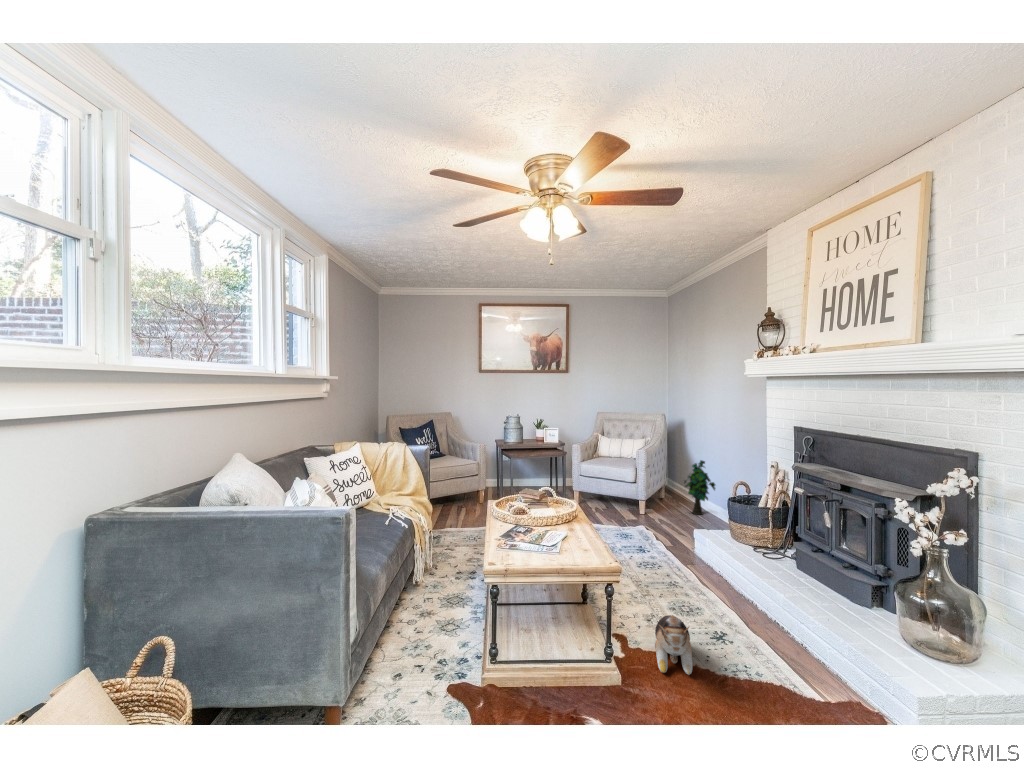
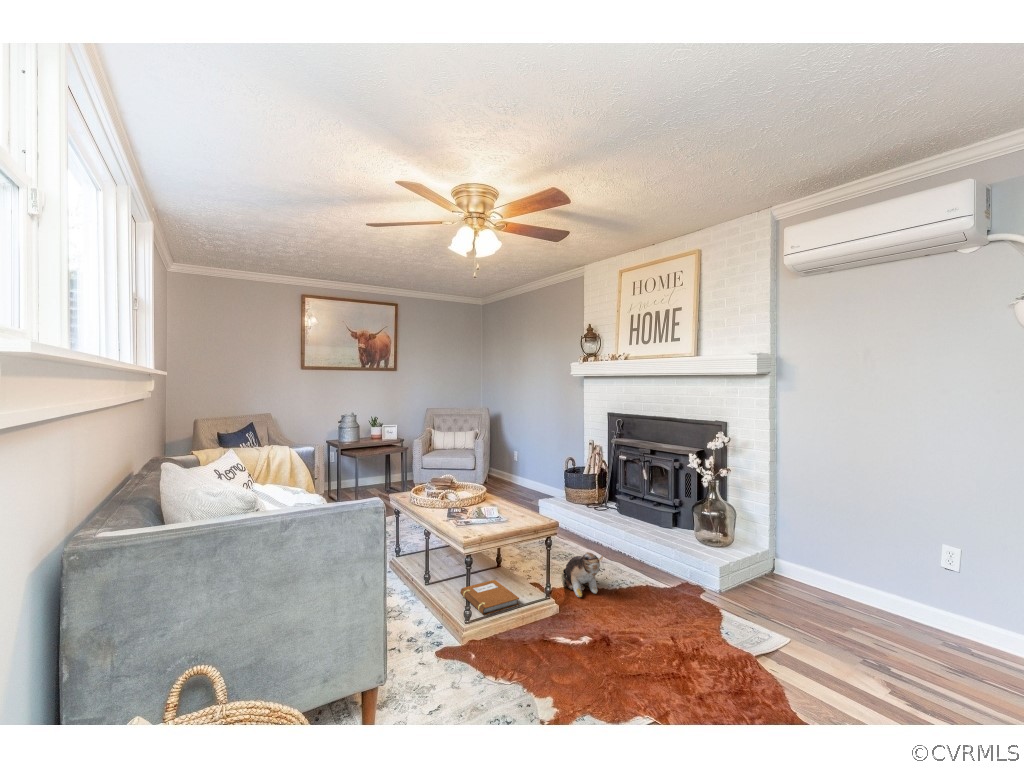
decorative plant: present [684,460,715,515] -> none [513,446,539,493]
notebook: none [516,617,567,658] -> present [460,580,519,615]

